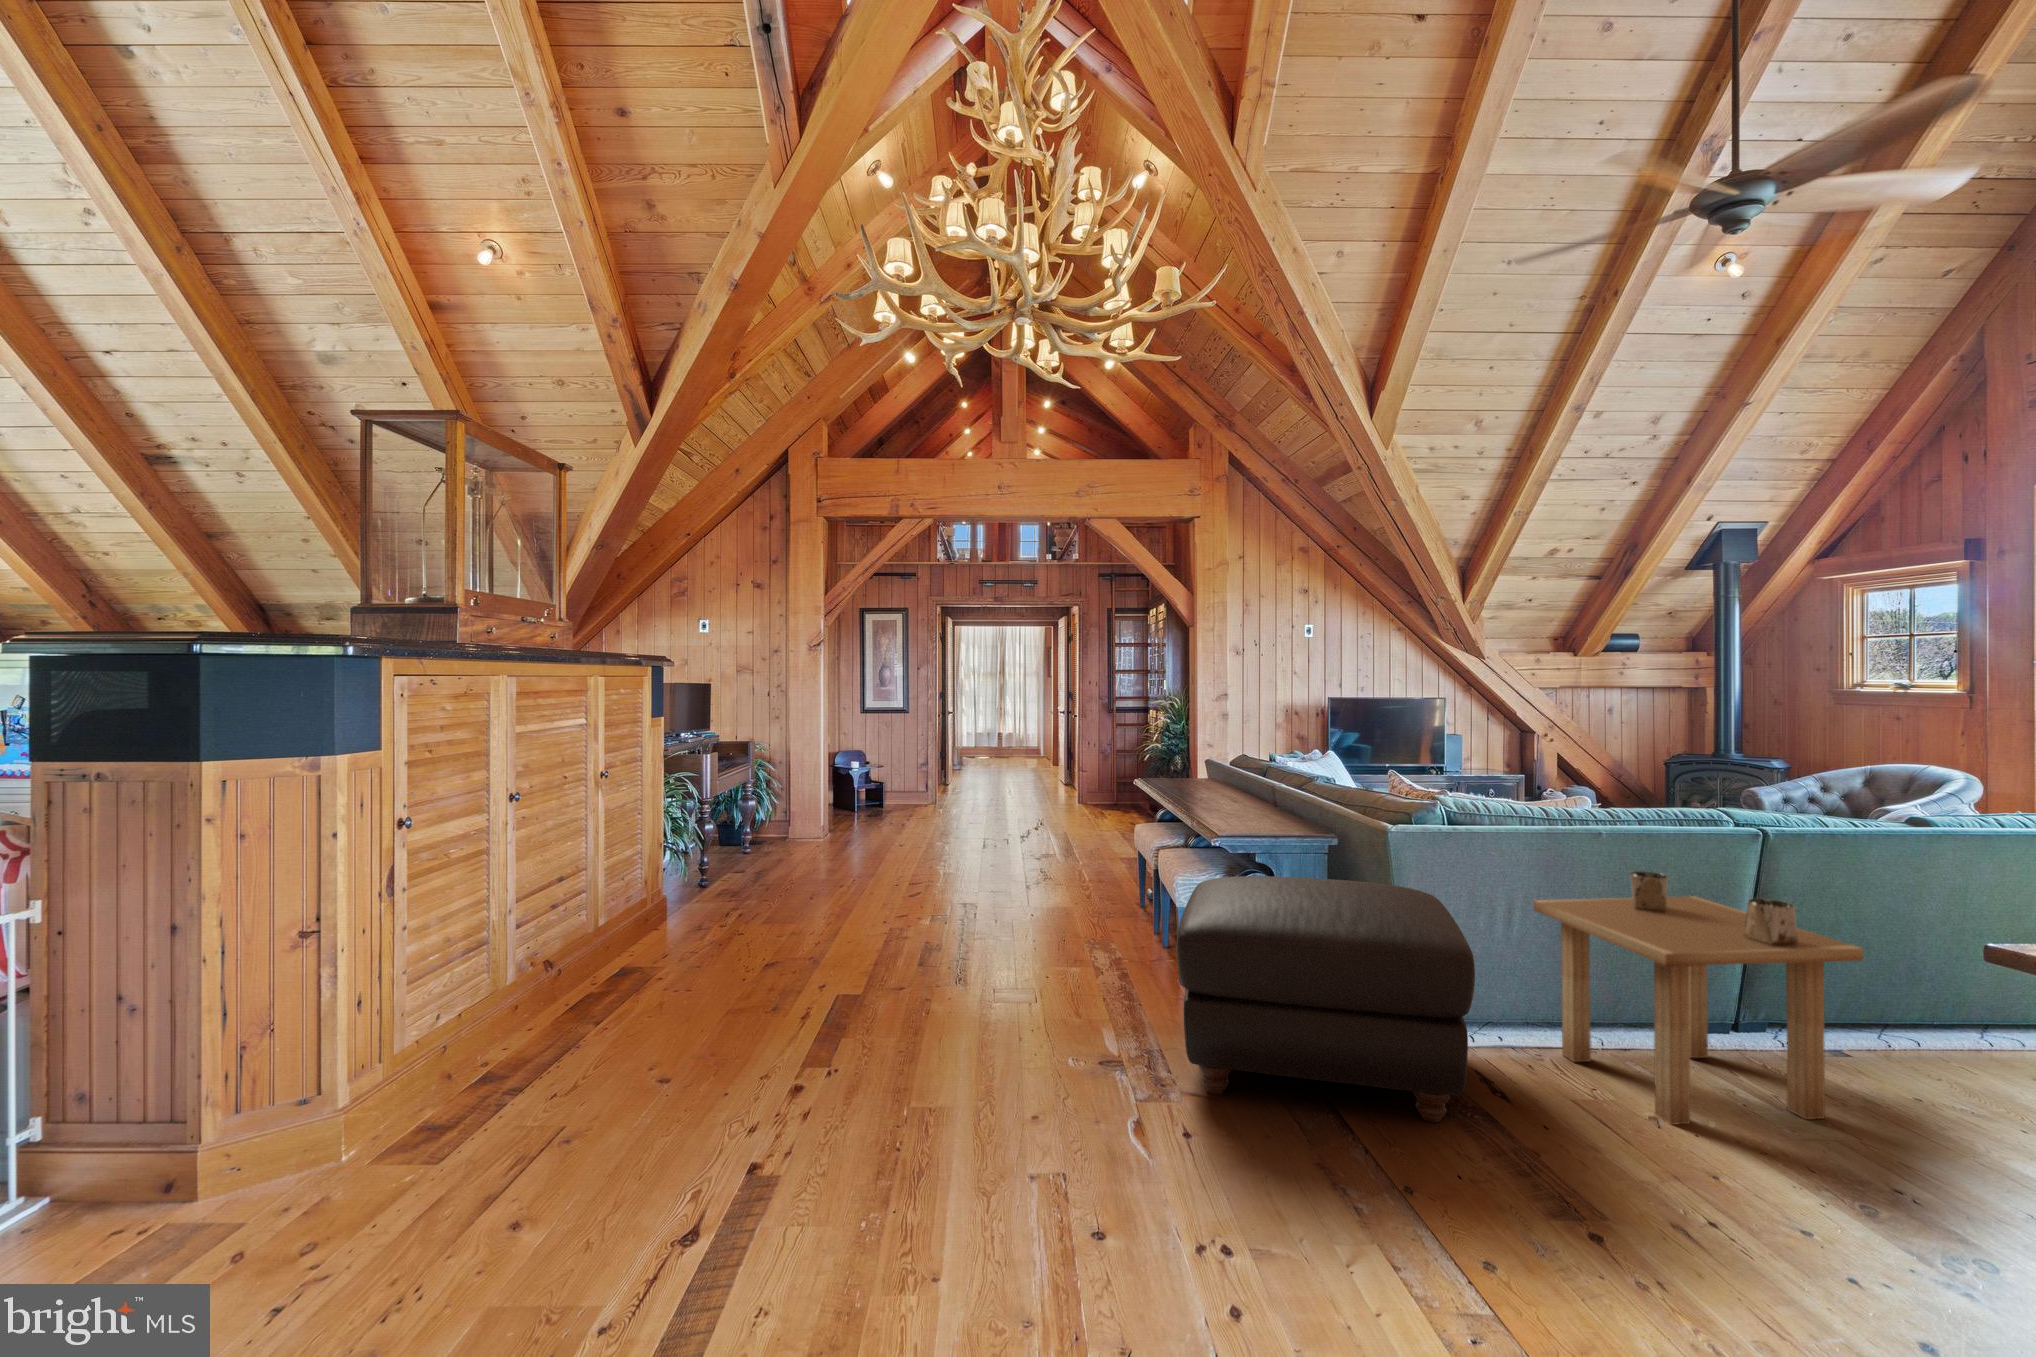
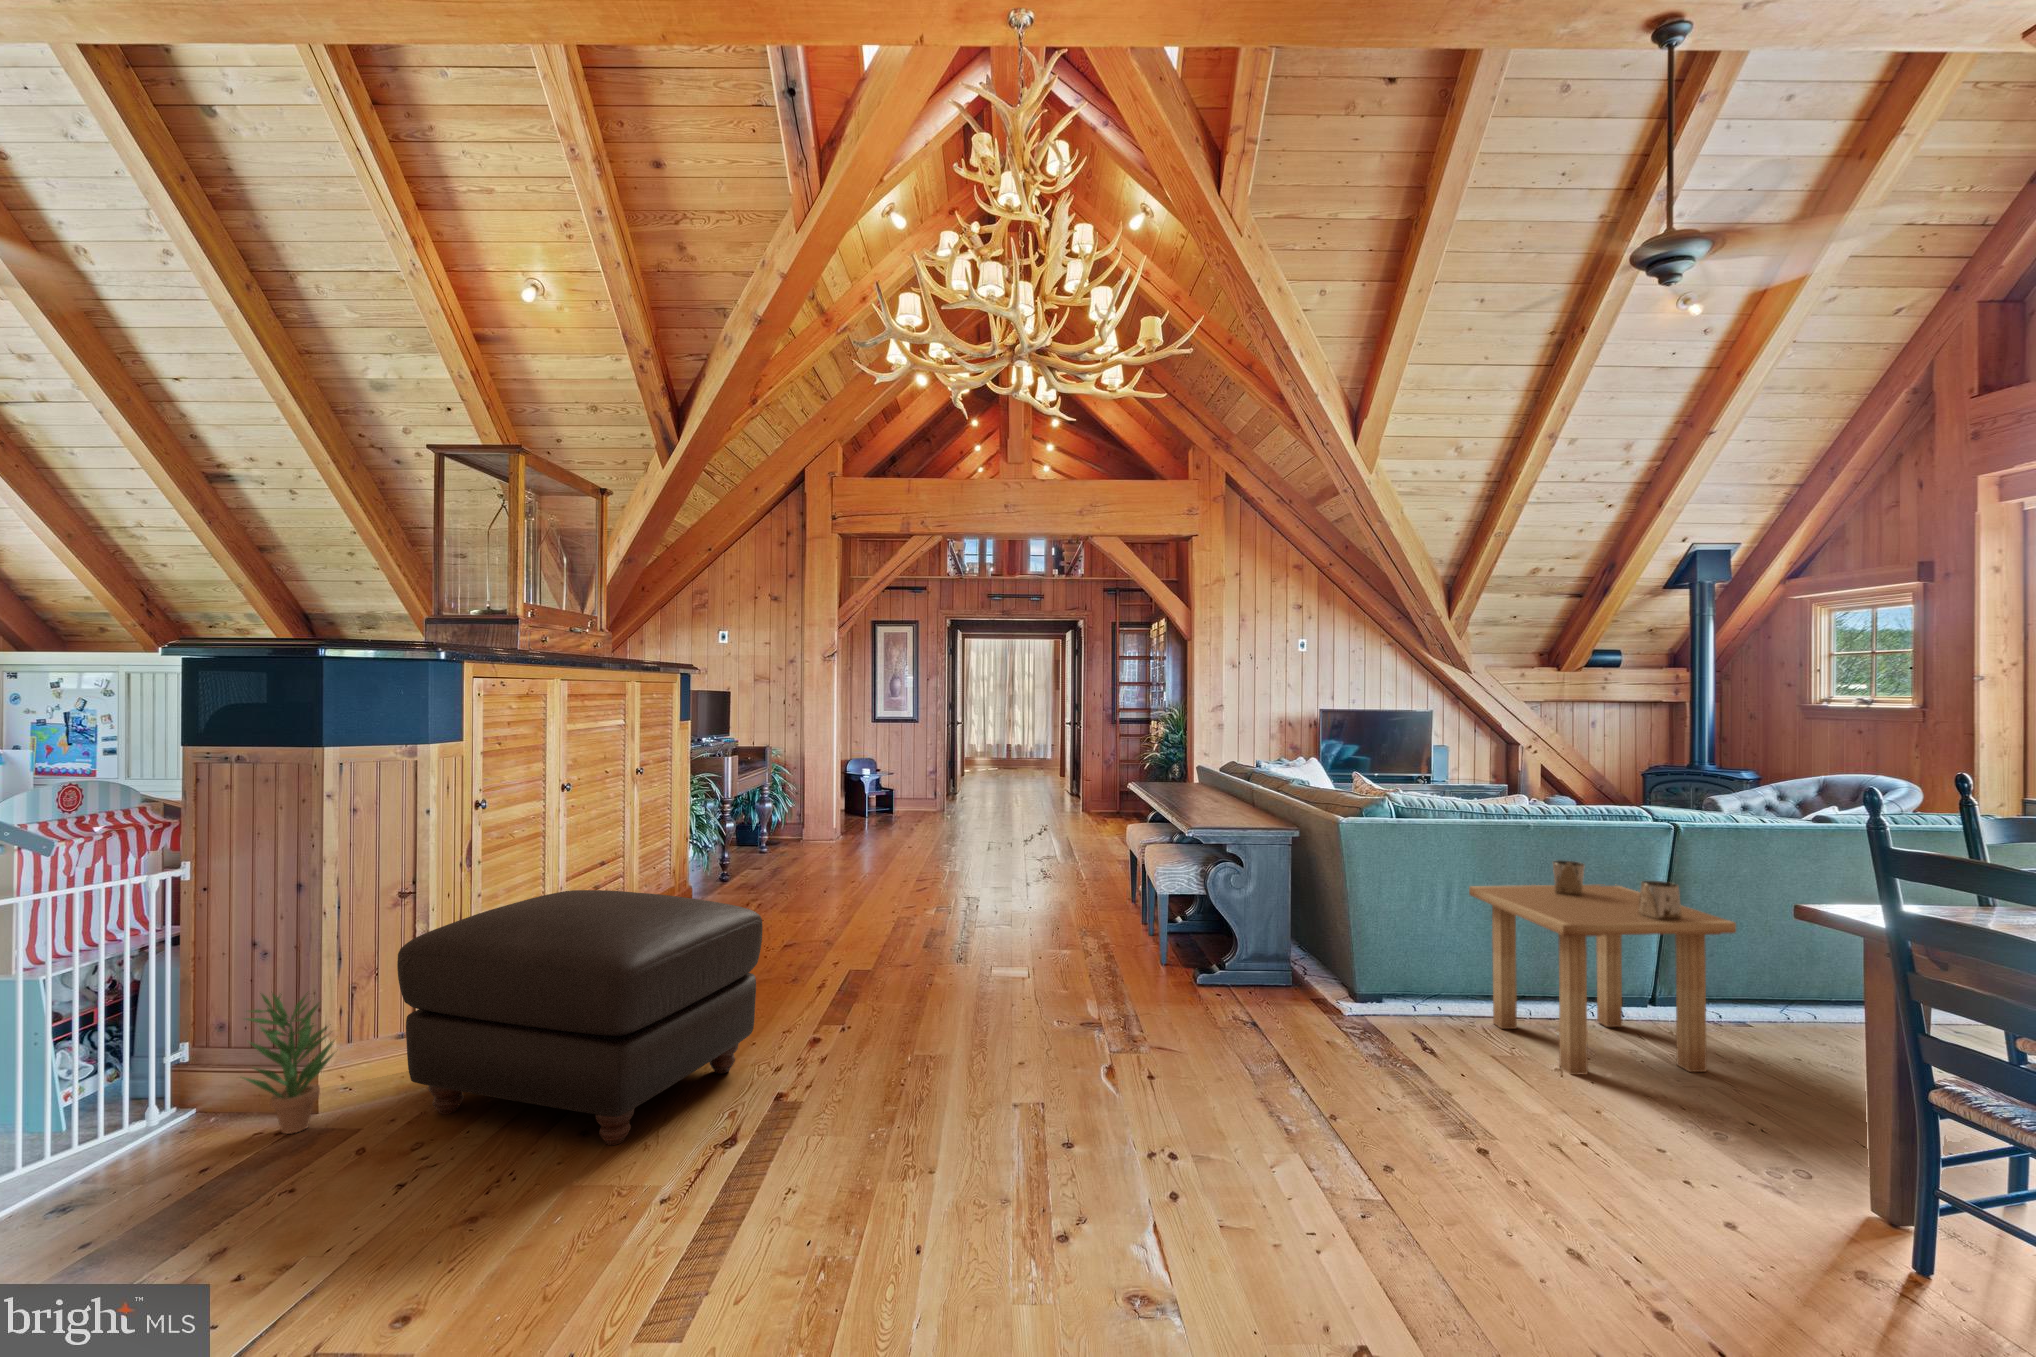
ottoman: present [1177,876,1475,1122] -> present [397,890,763,1145]
potted plant: none [70,1062,210,1239] -> present [244,992,334,1134]

